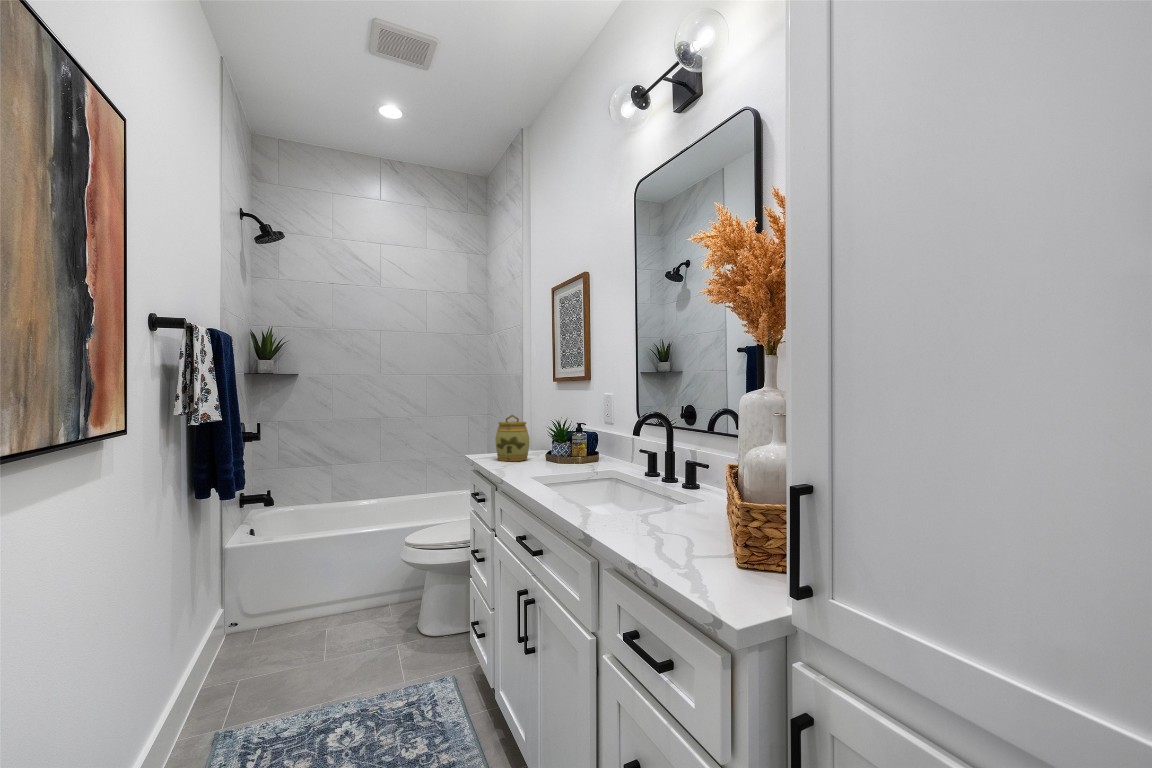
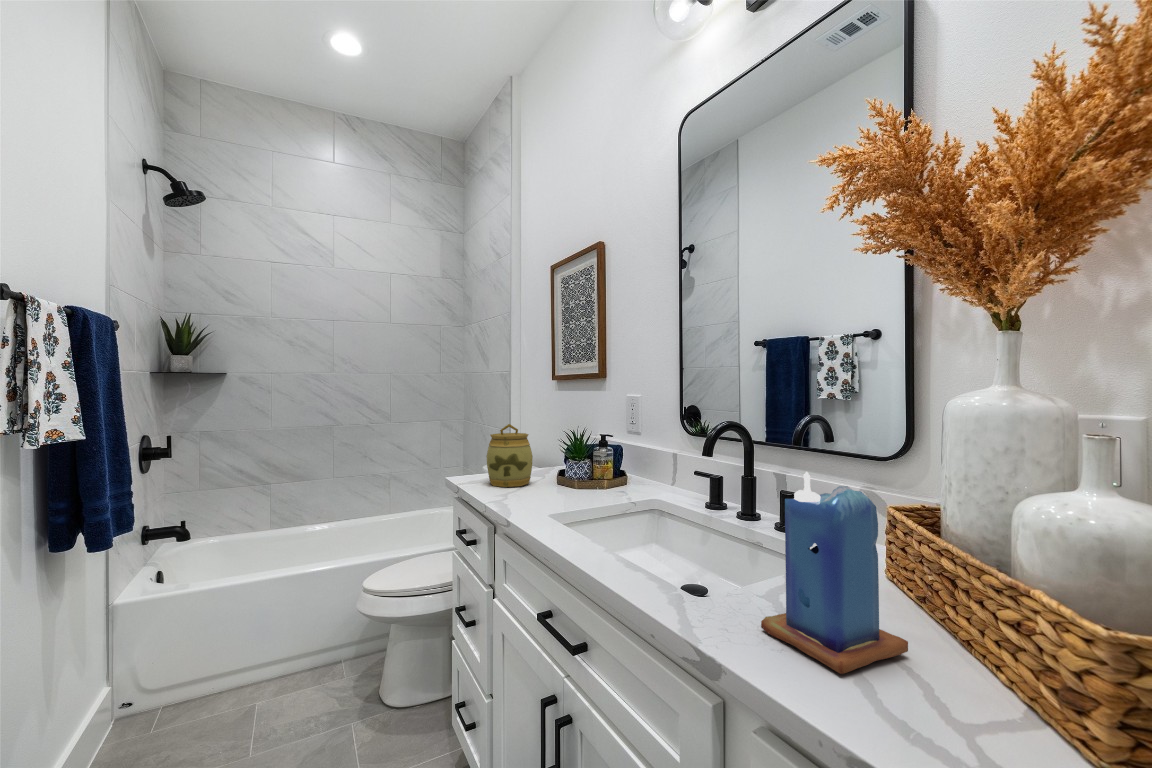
candle: none [621,437,692,540] -> present [761,472,908,674]

